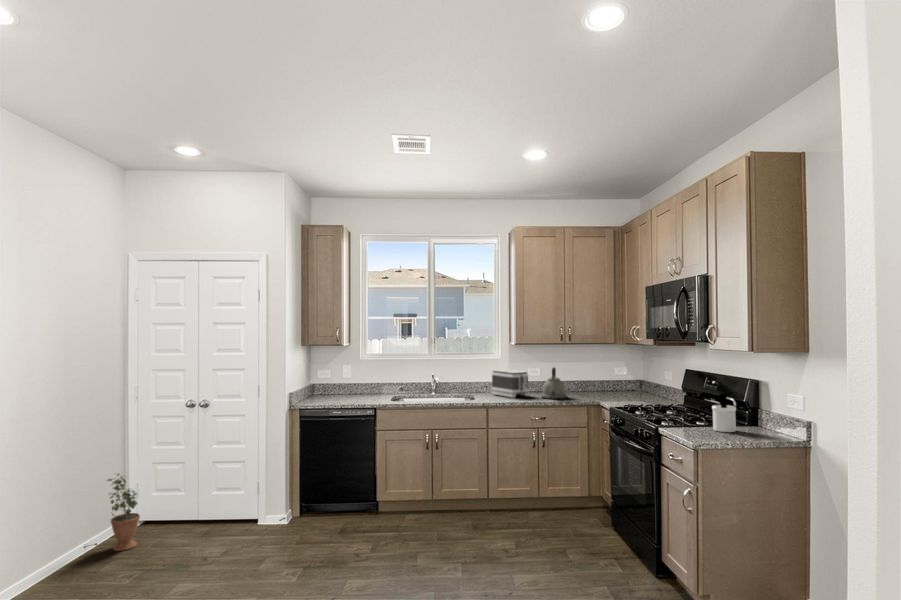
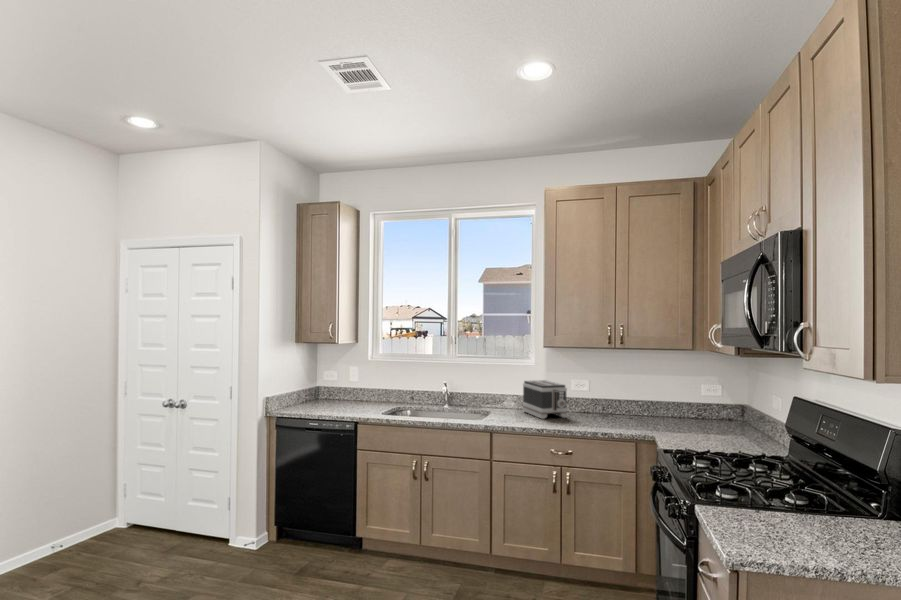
kettle: present [541,367,567,399] -> none [580,381,617,426]
soap dispenser: present [712,394,736,432] -> none [797,458,849,537]
potted plant: present [107,474,140,551] -> none [52,474,91,563]

